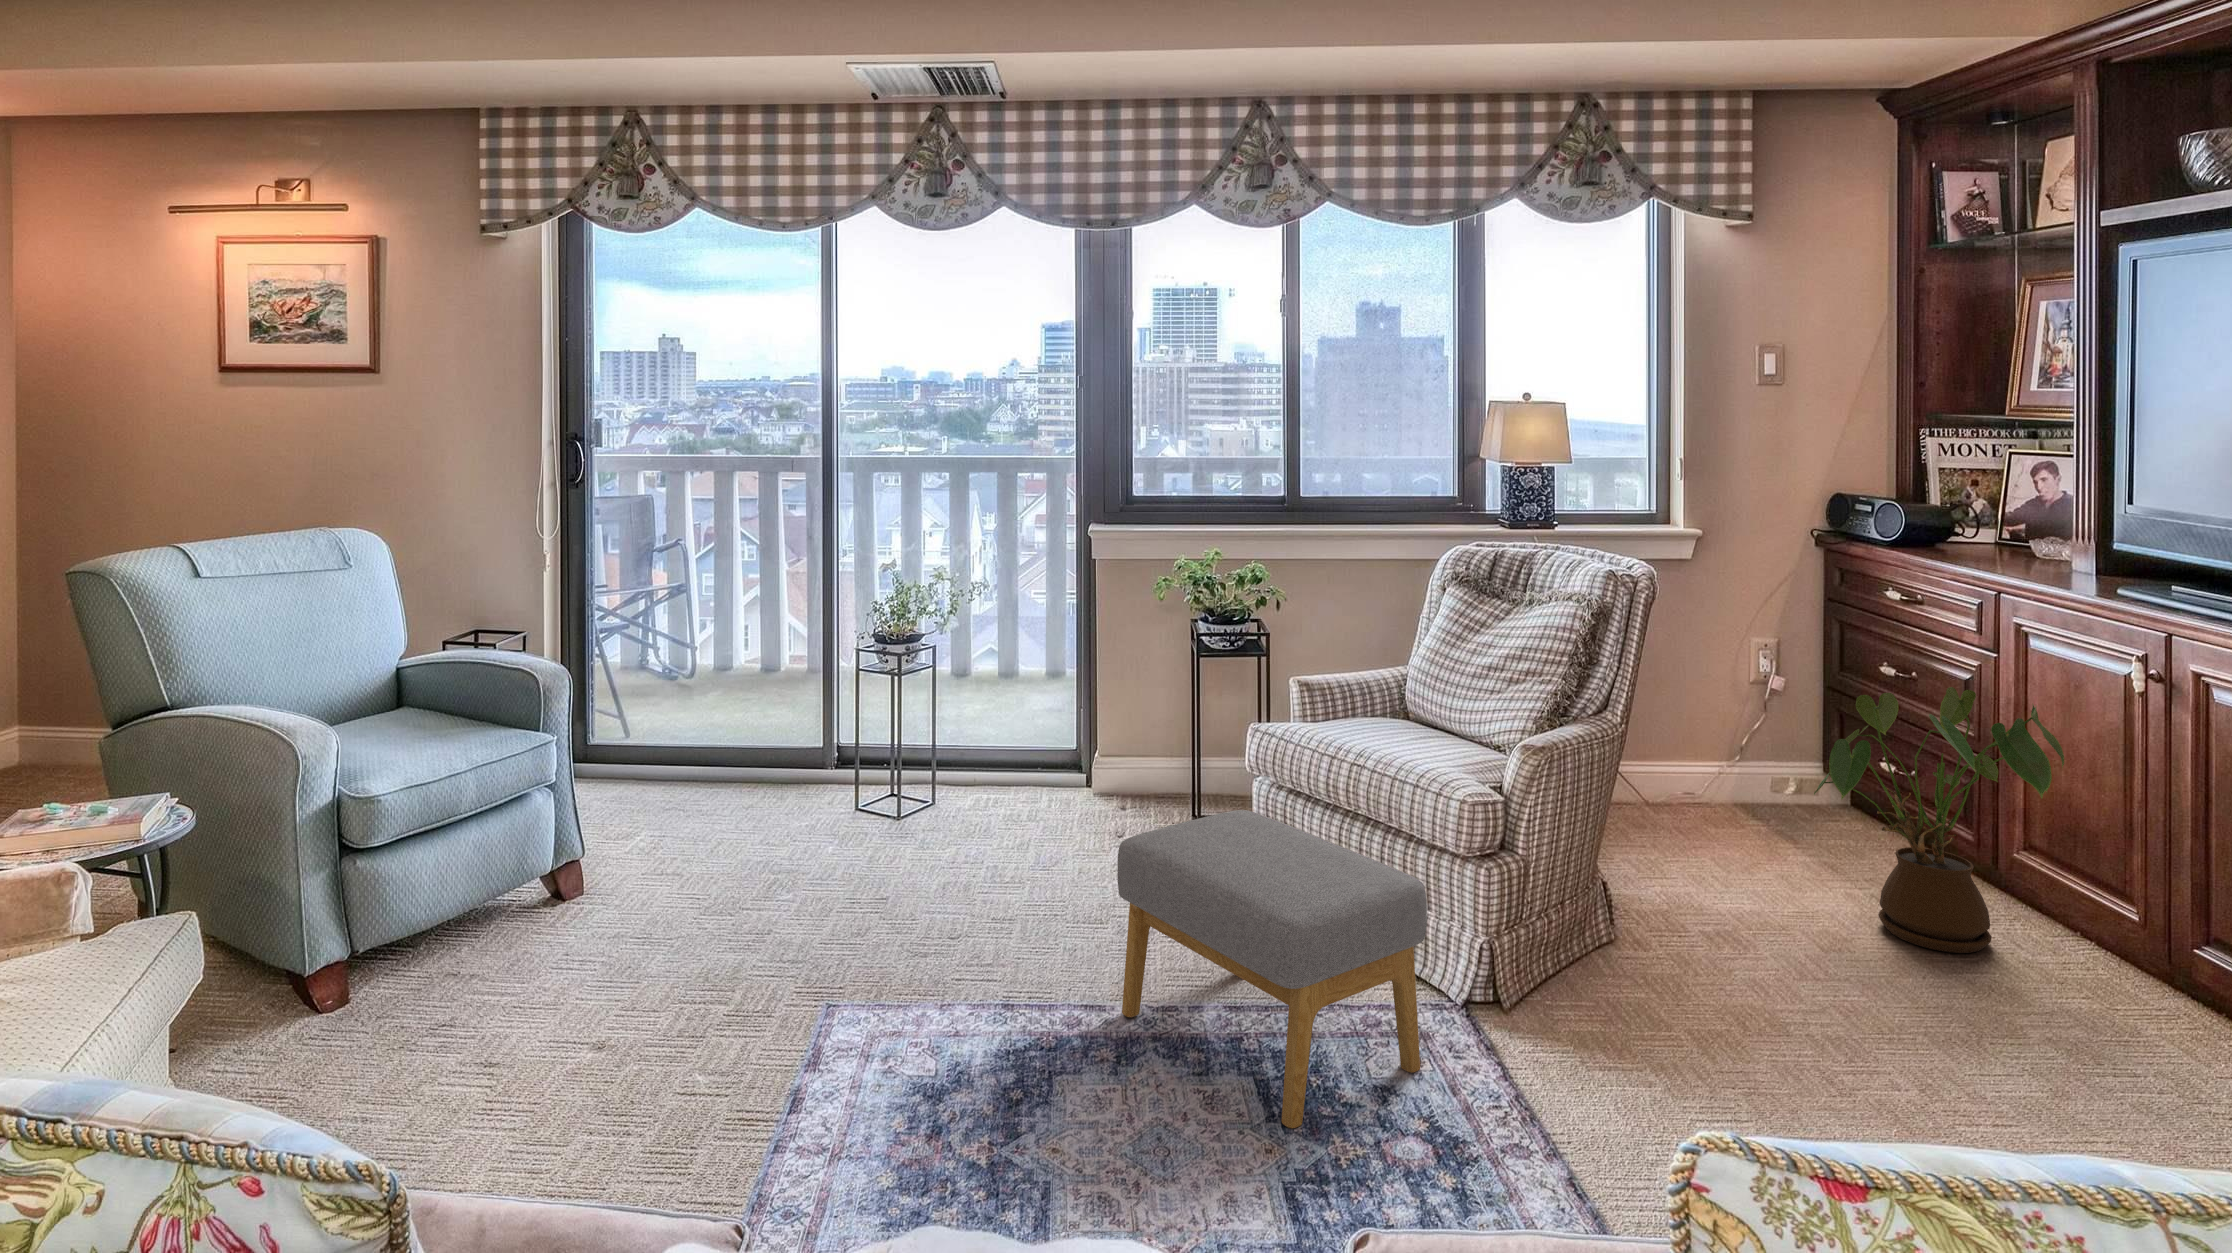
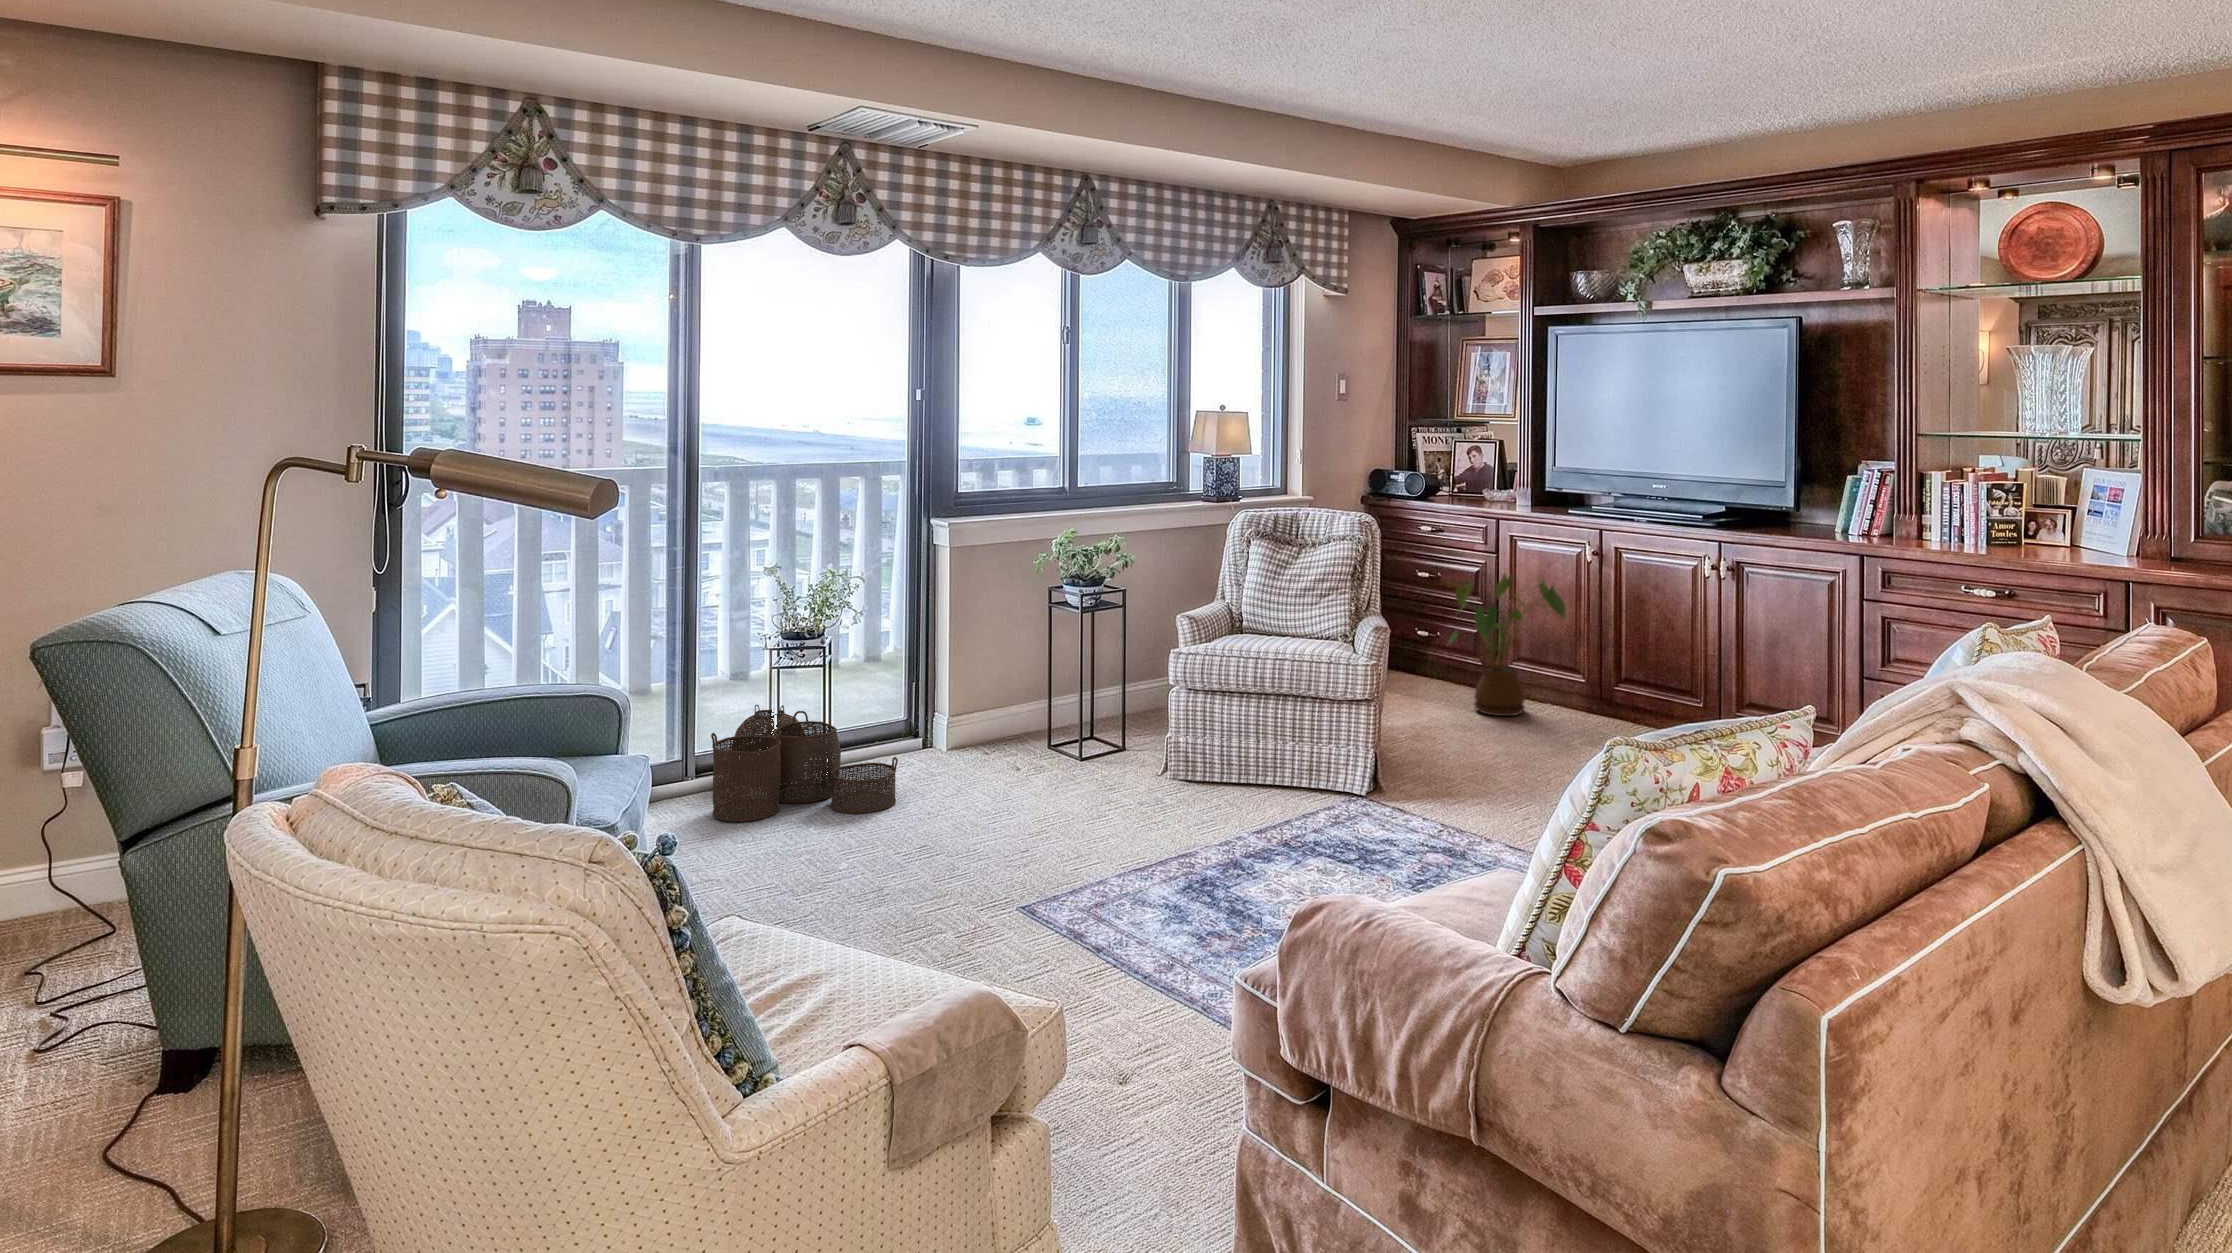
woven basket: none [755,698,920,836] -> present [711,705,898,822]
footstool: present [1117,810,1427,1128] -> none [1253,697,1425,852]

